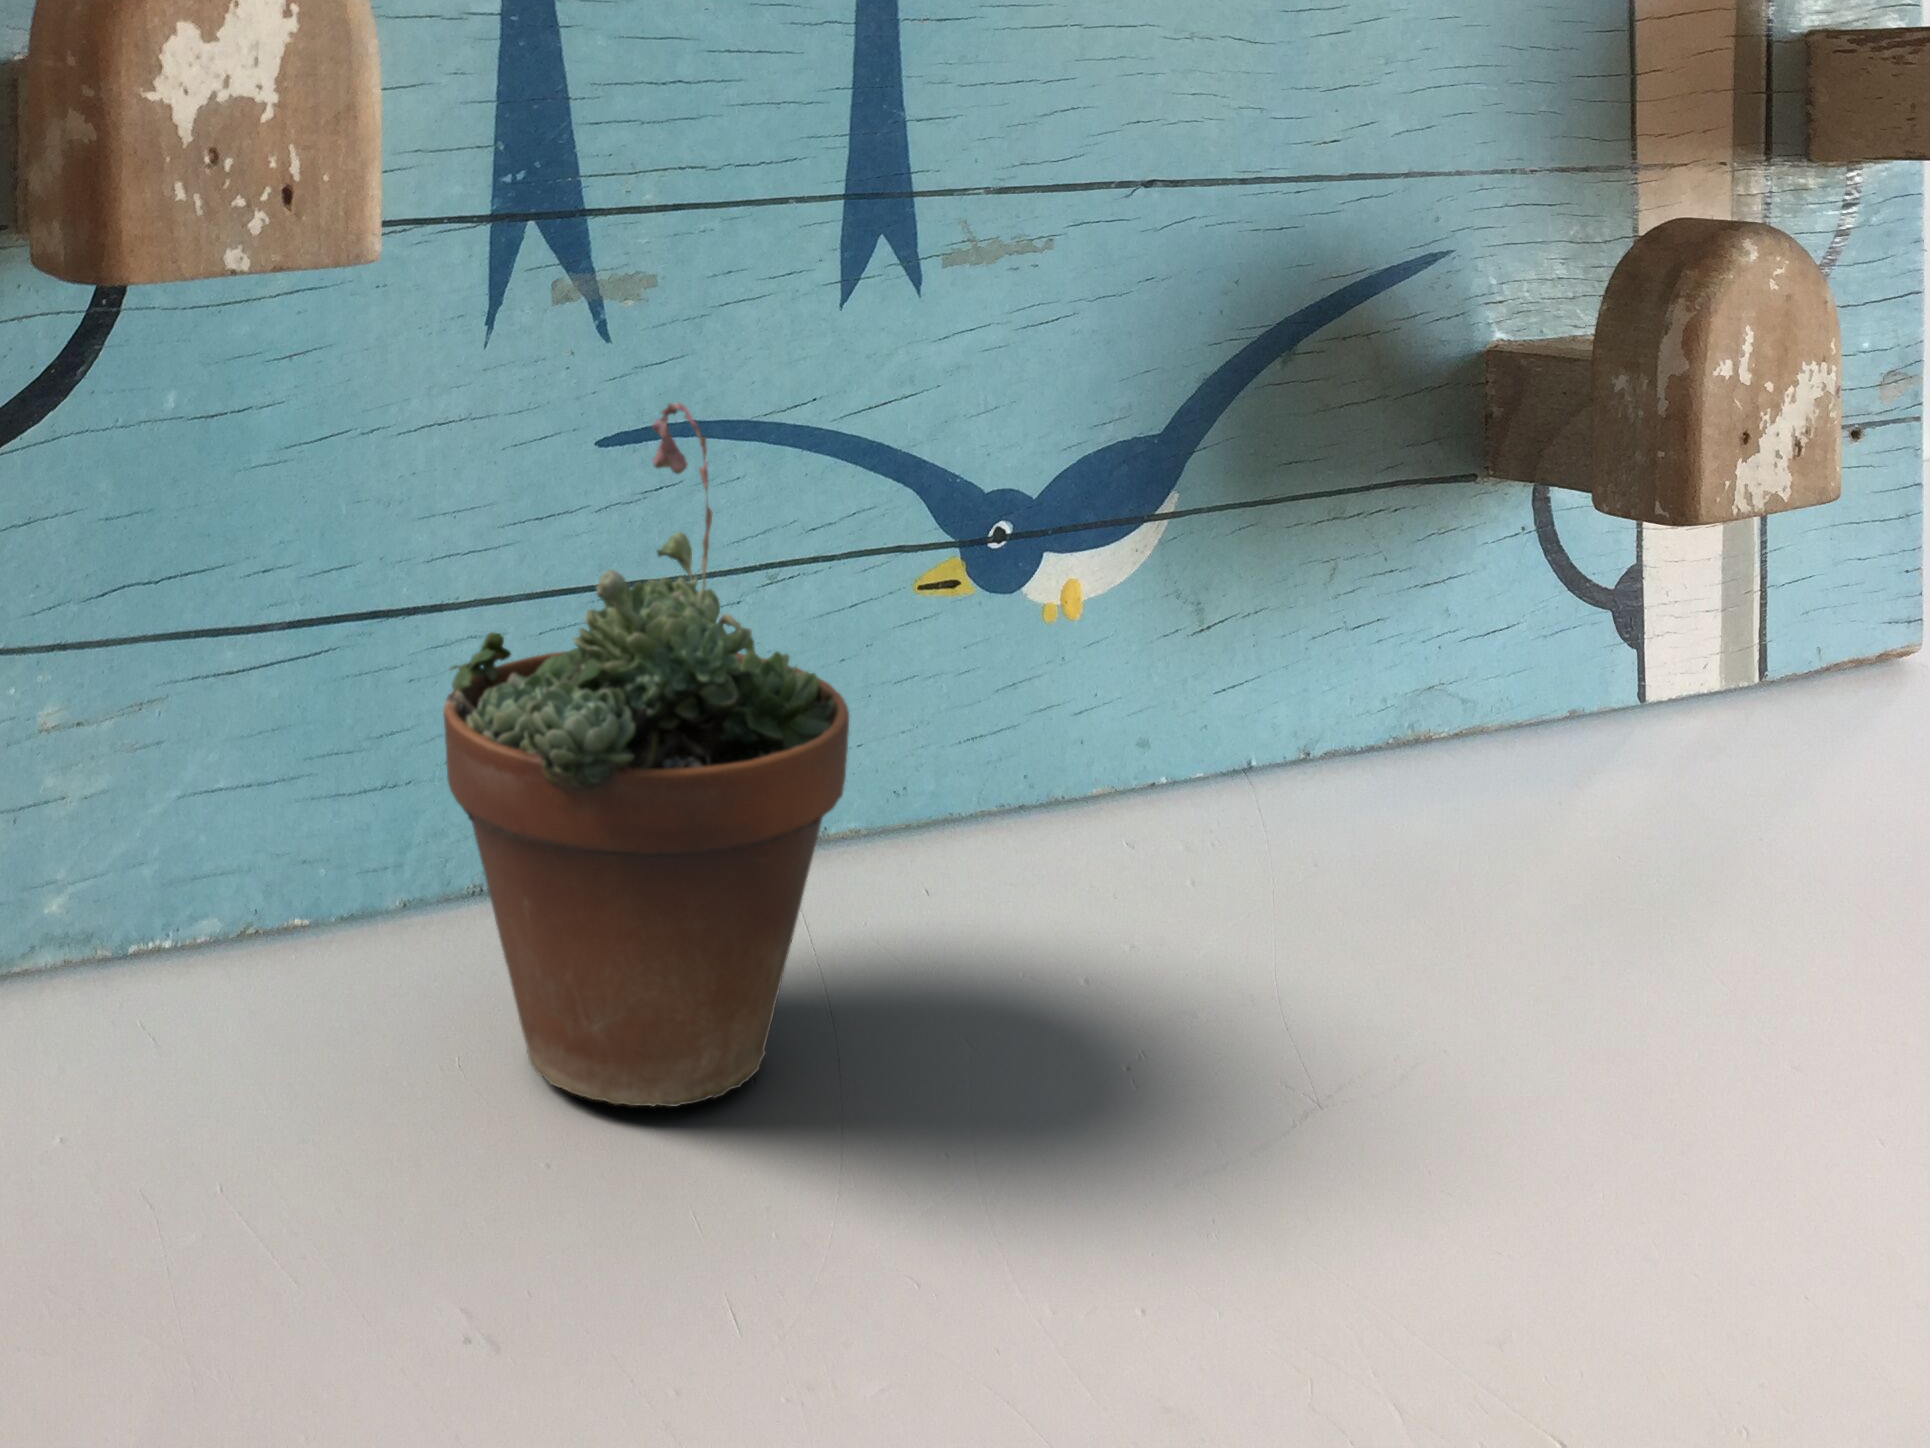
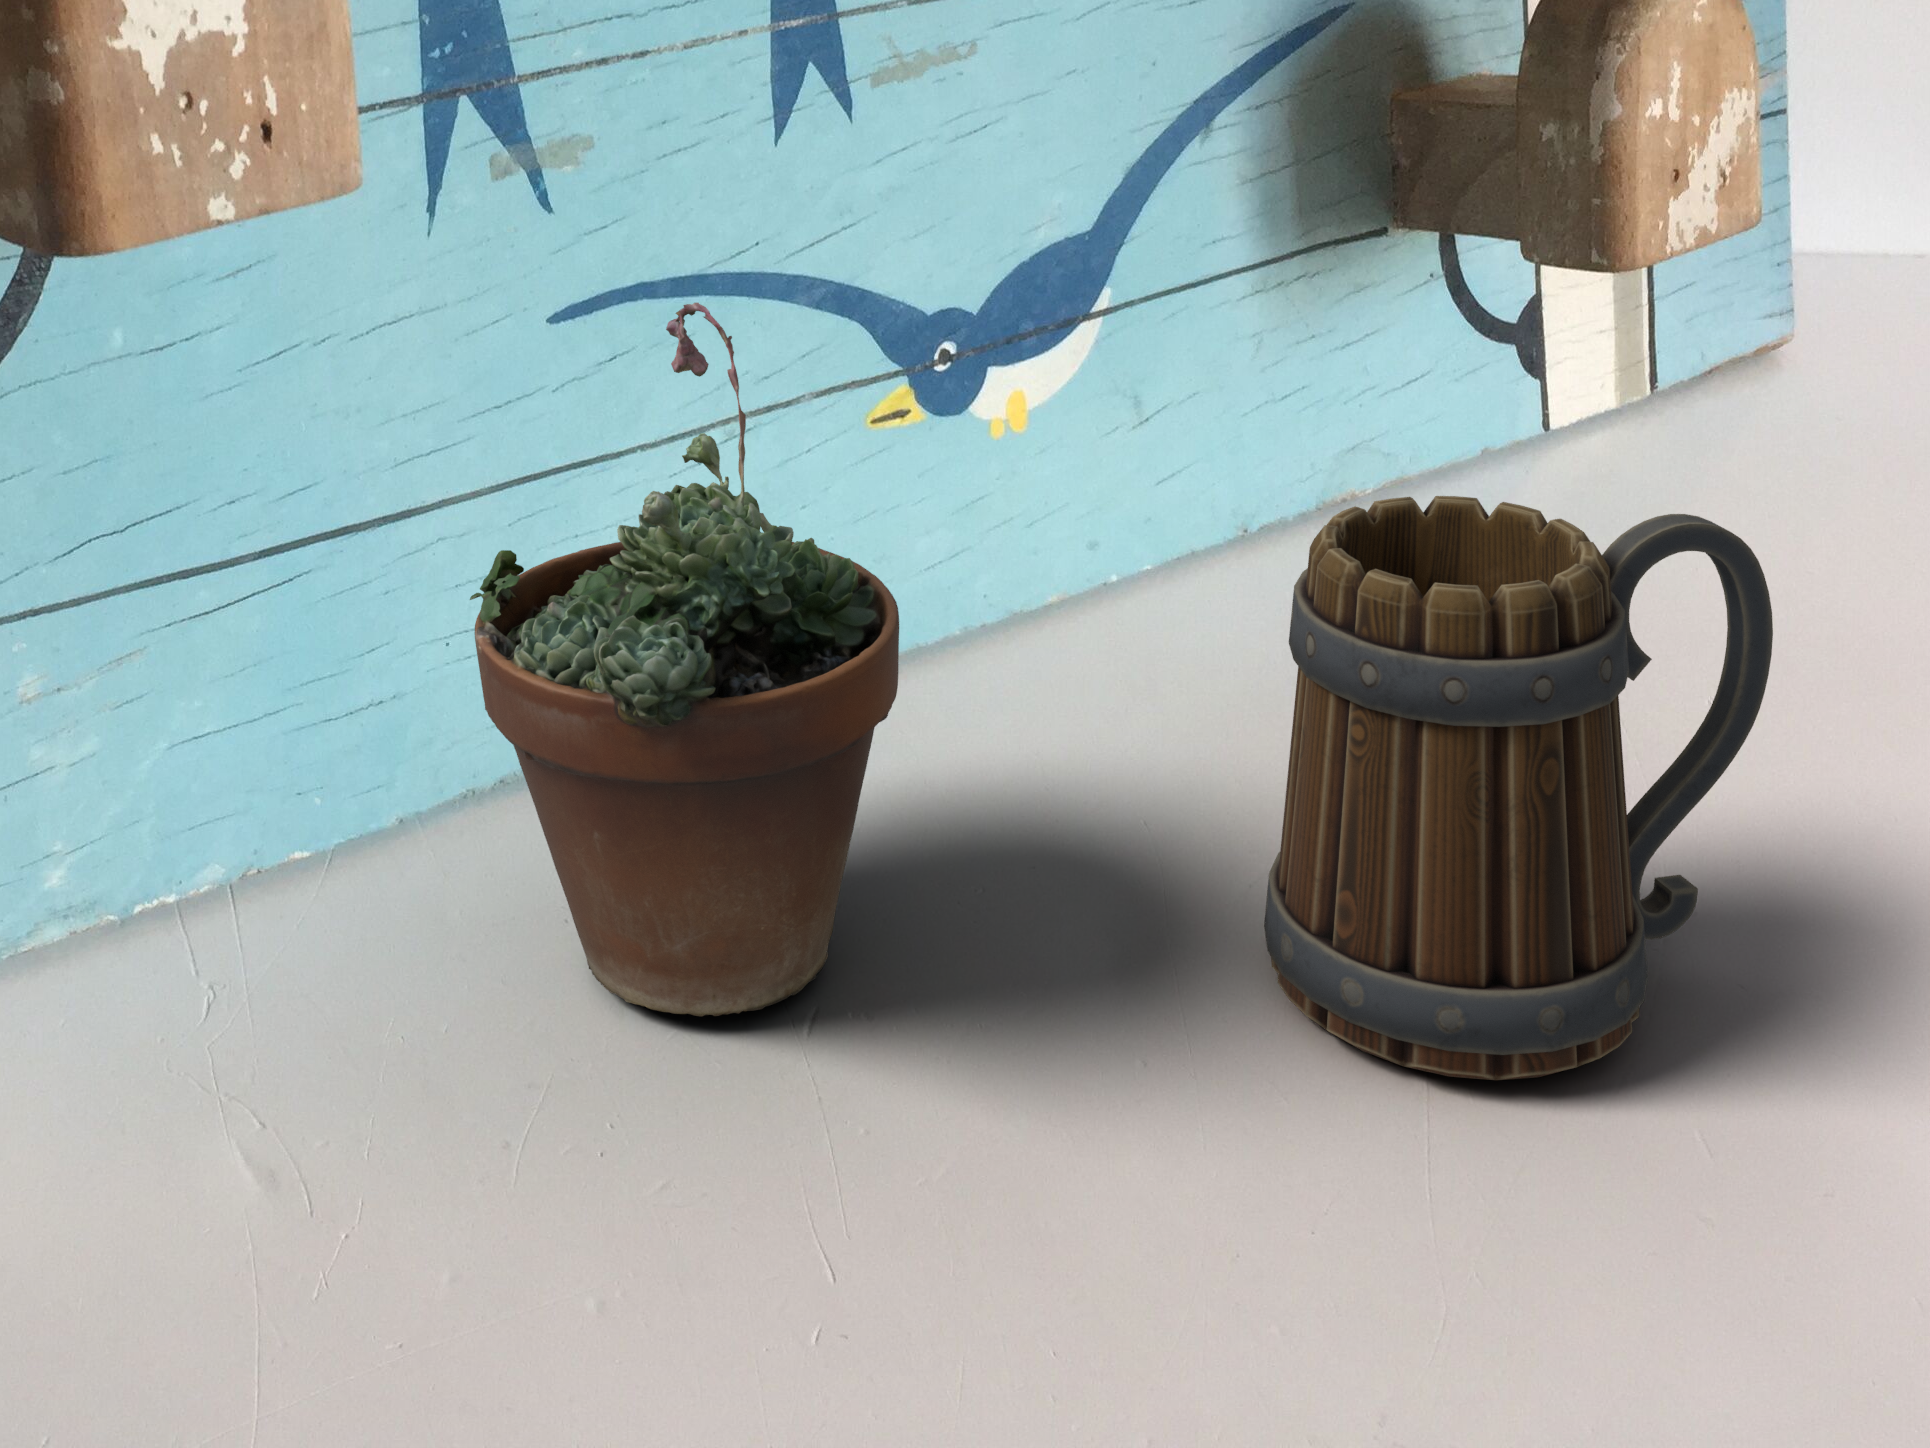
mug: none [1192,667,1720,1265] -> present [1264,496,1773,1080]

